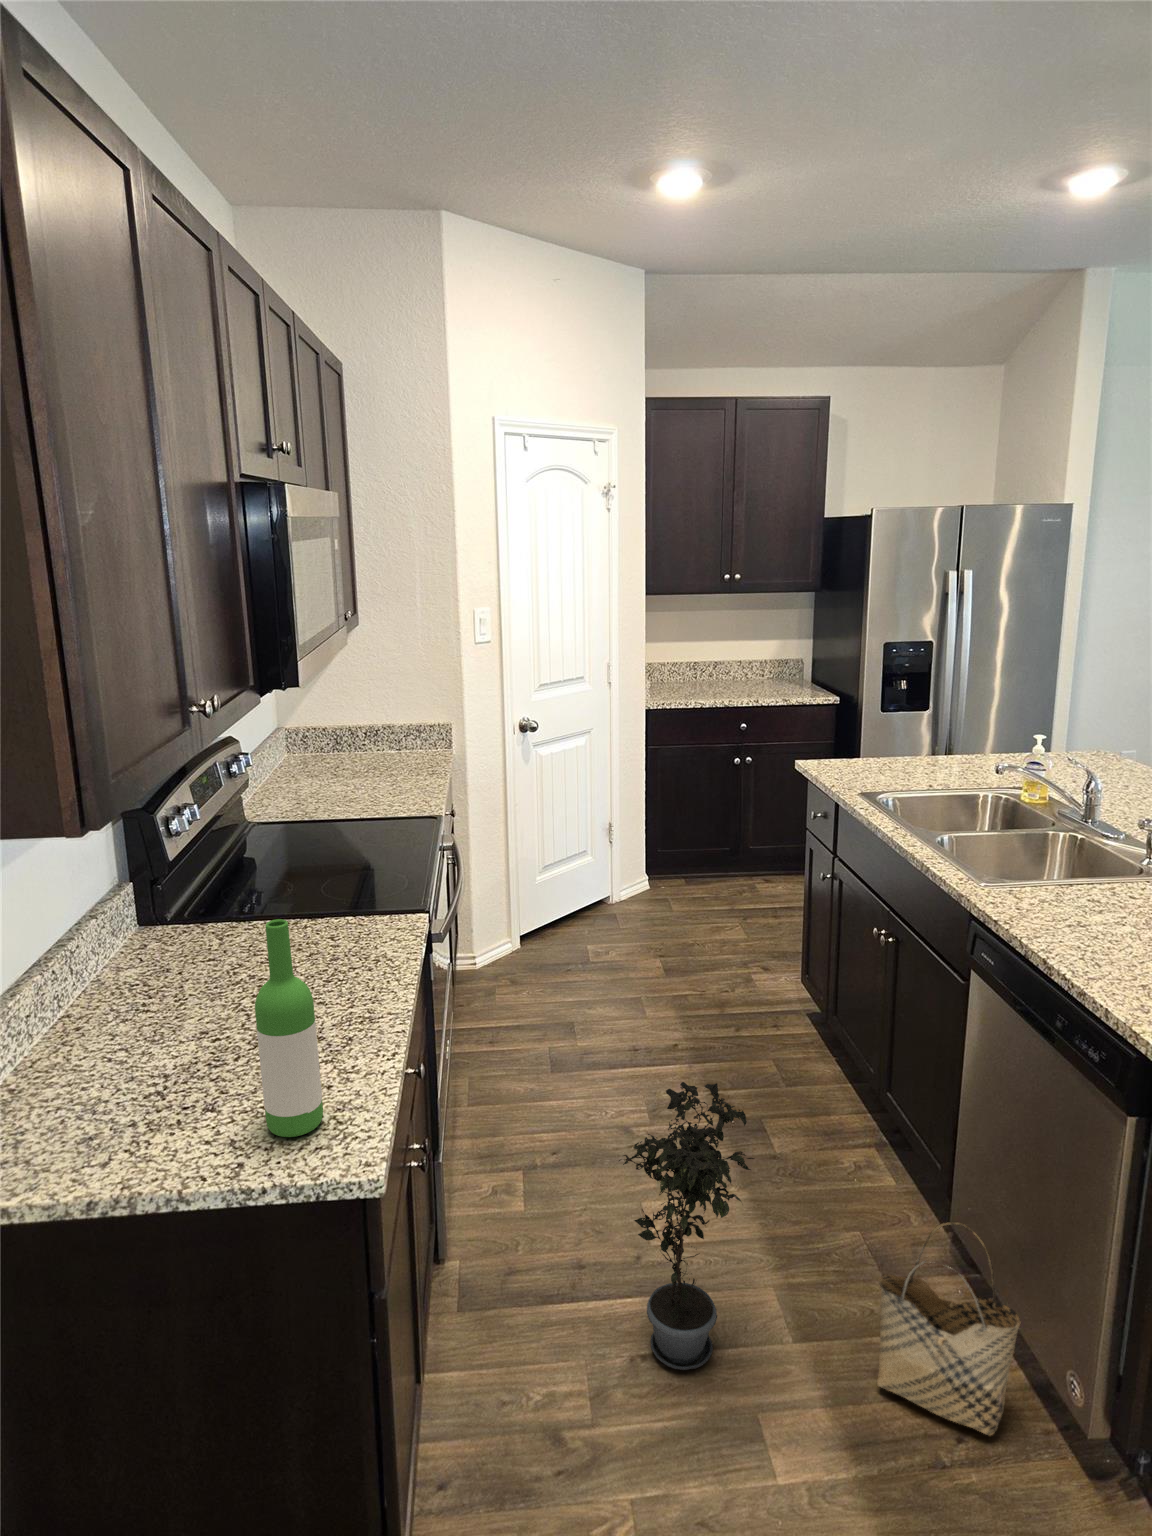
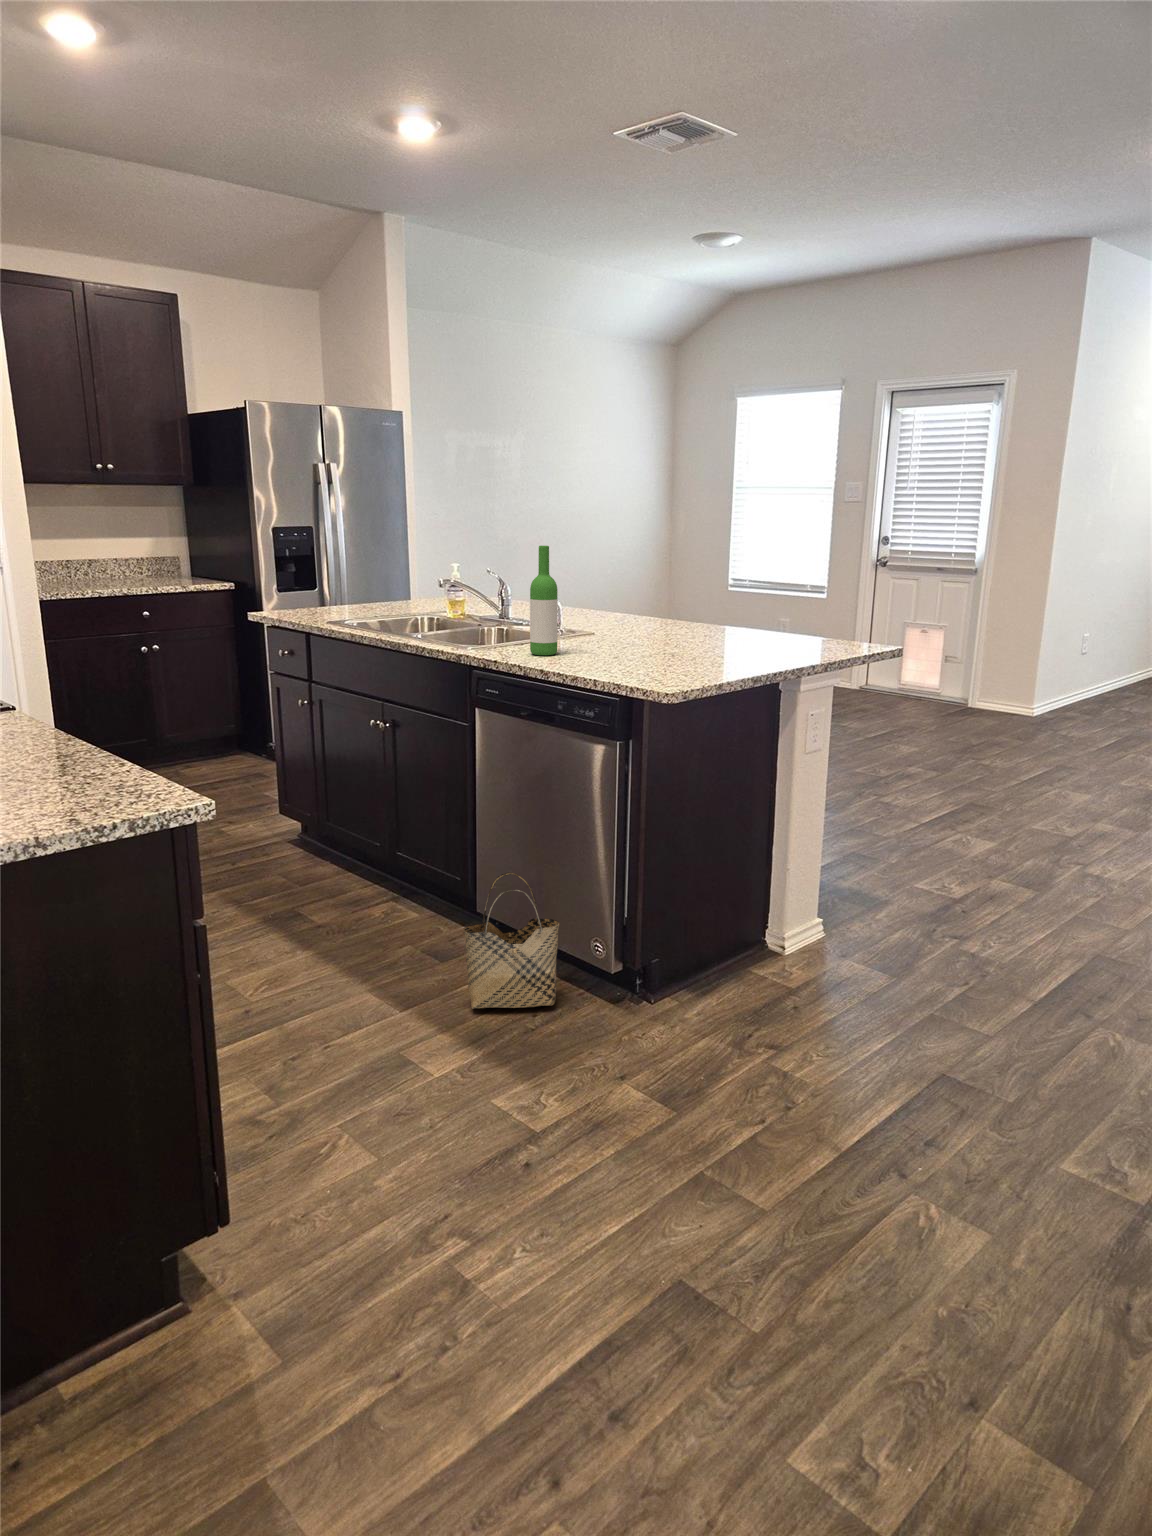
wine bottle: present [255,919,323,1137] -> present [530,546,558,655]
potted plant: present [619,1082,754,1370] -> none [259,805,375,1052]

